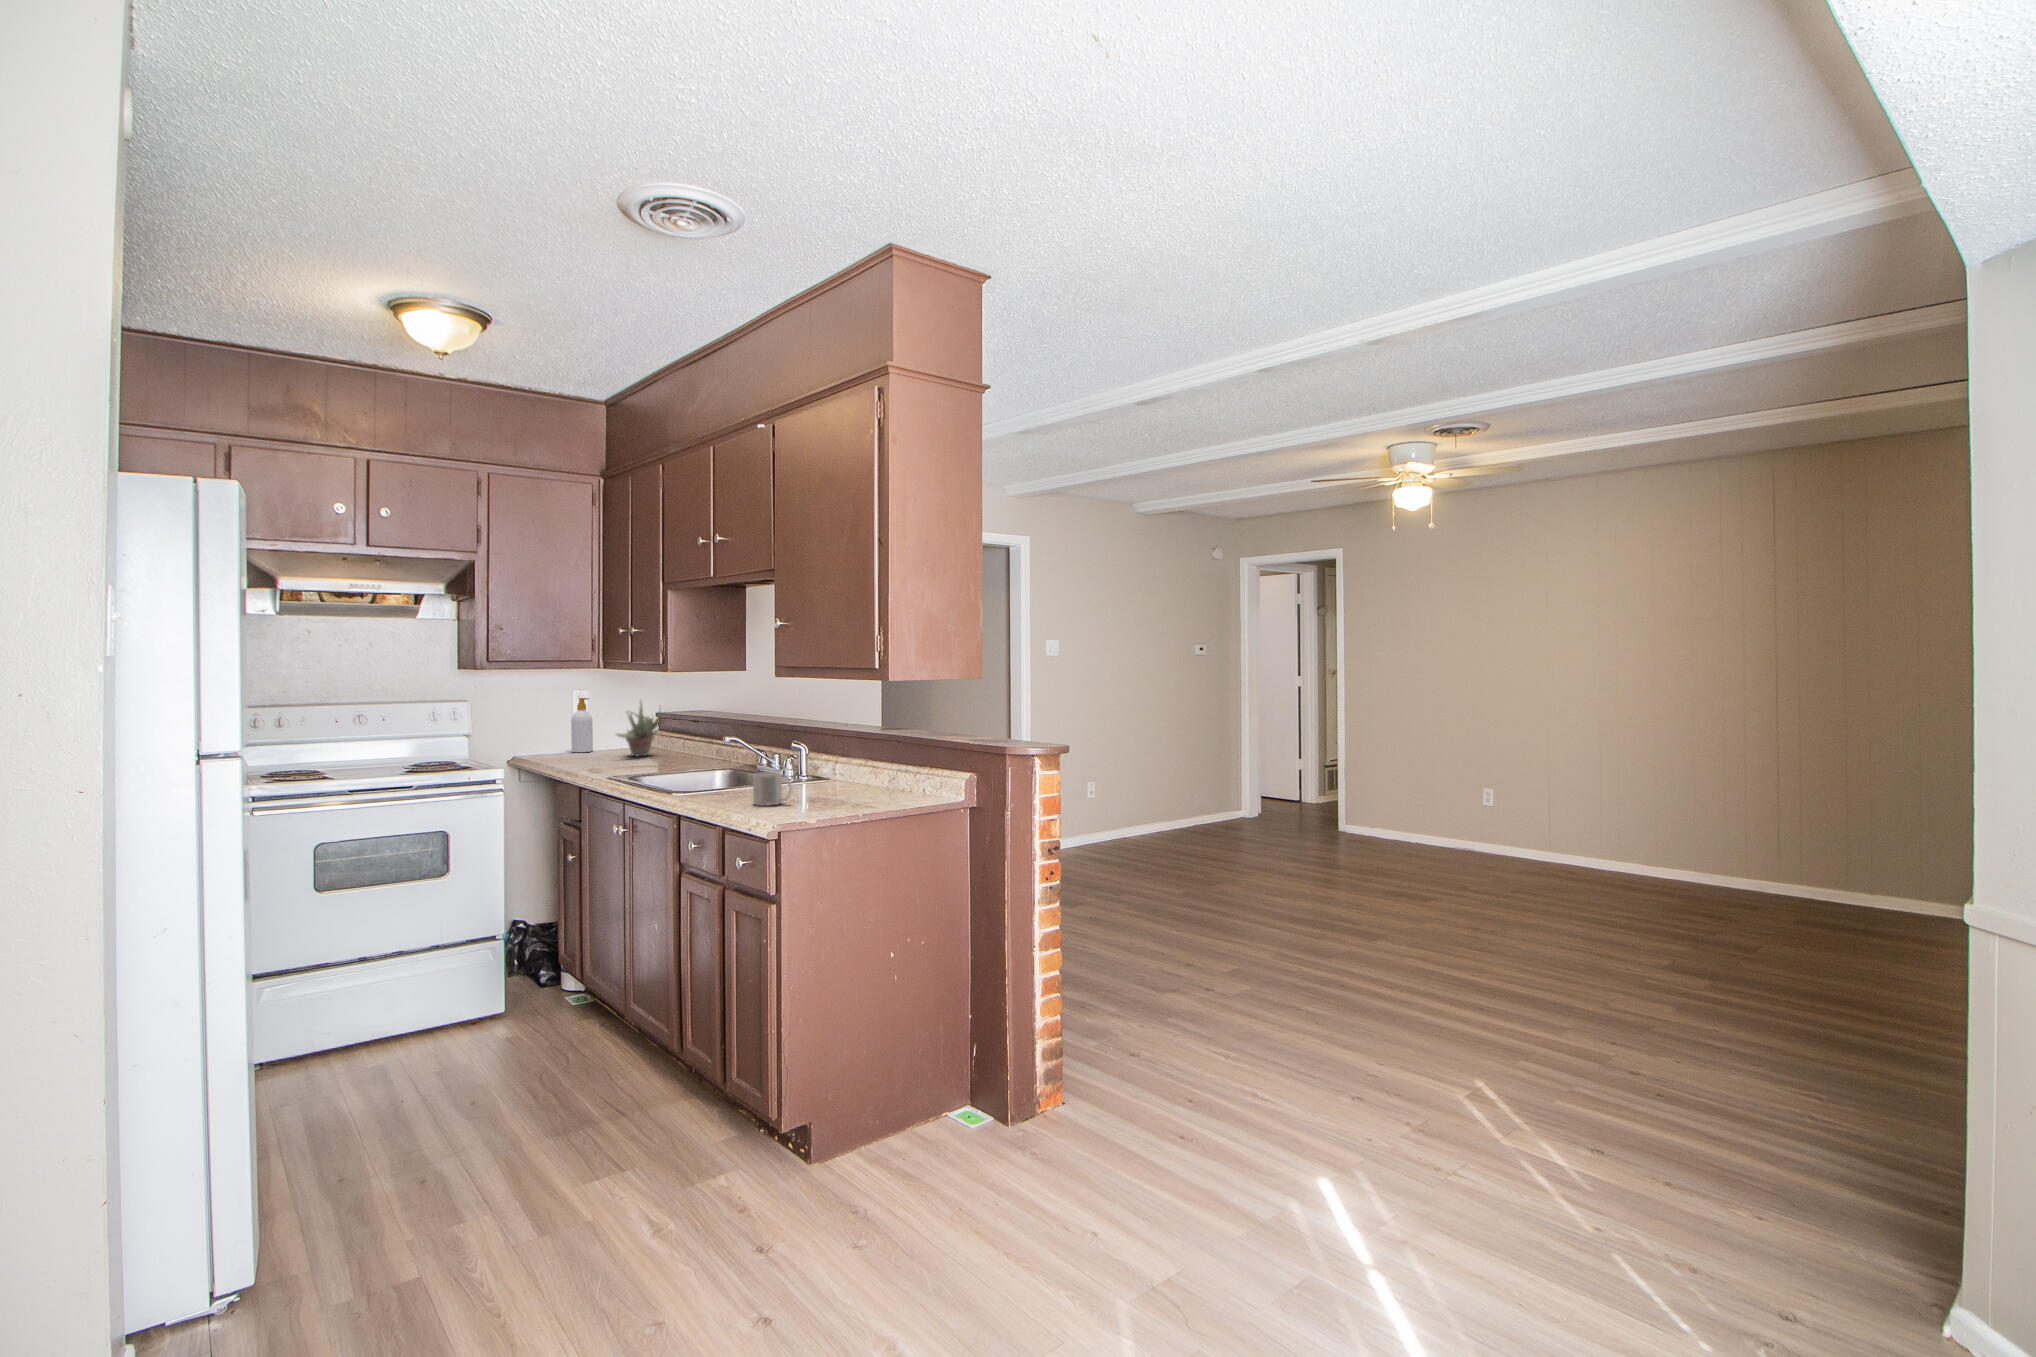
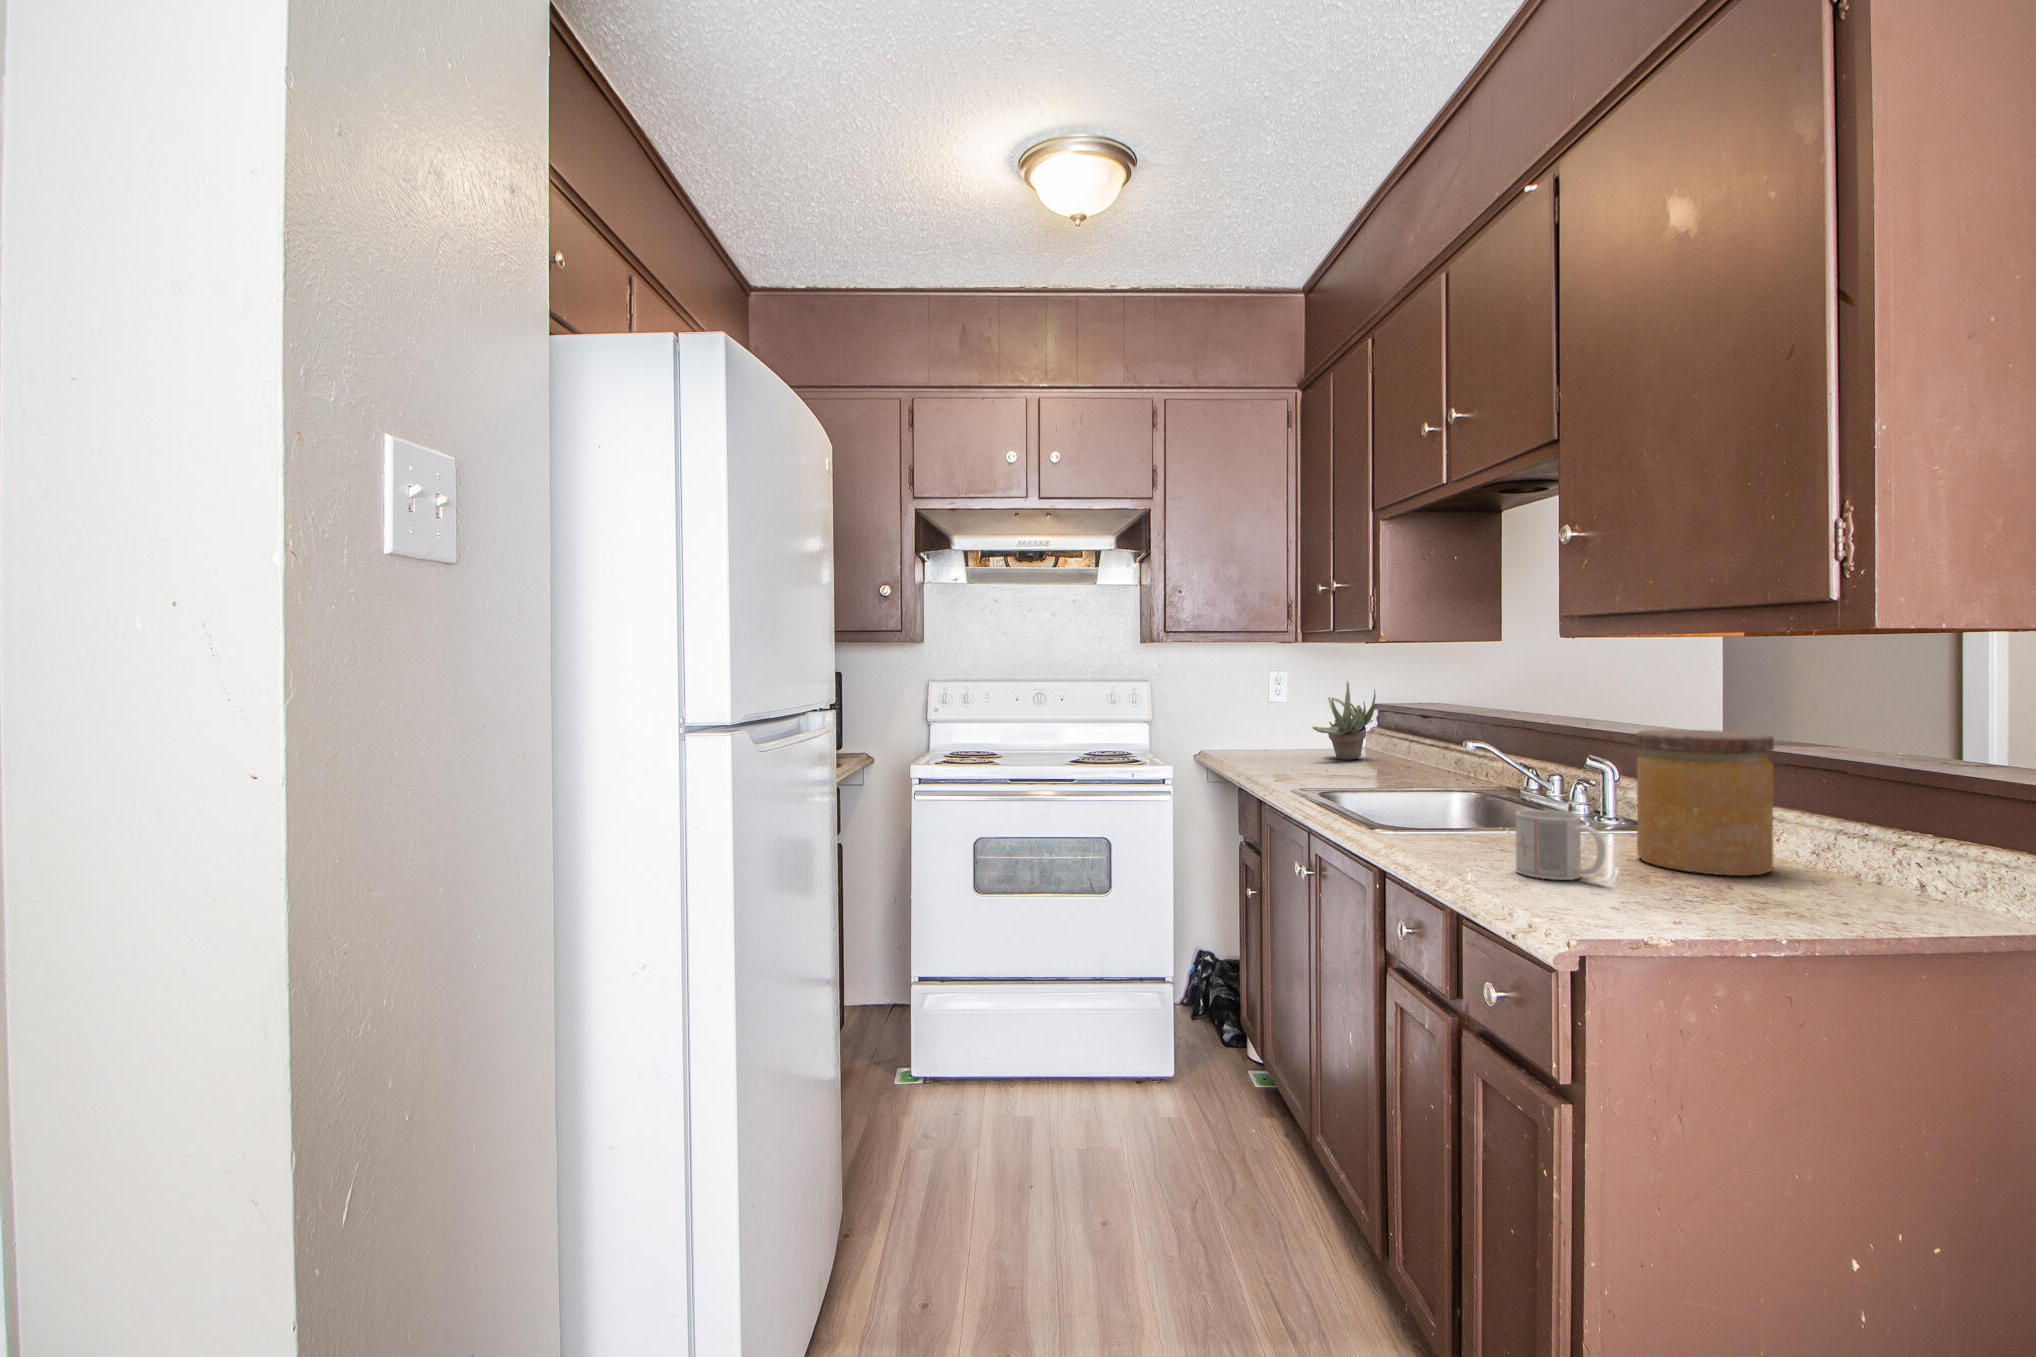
soap bottle: present [571,698,593,752] -> none [1265,681,1291,749]
jar: none [807,728,861,796] -> present [1636,730,1774,876]

